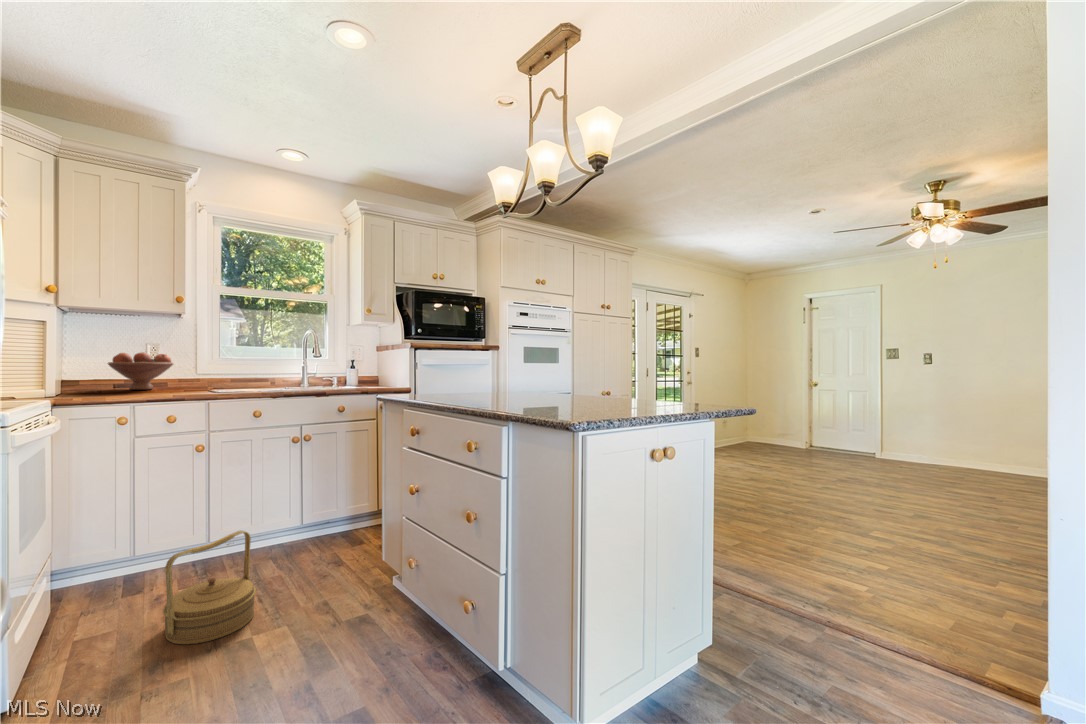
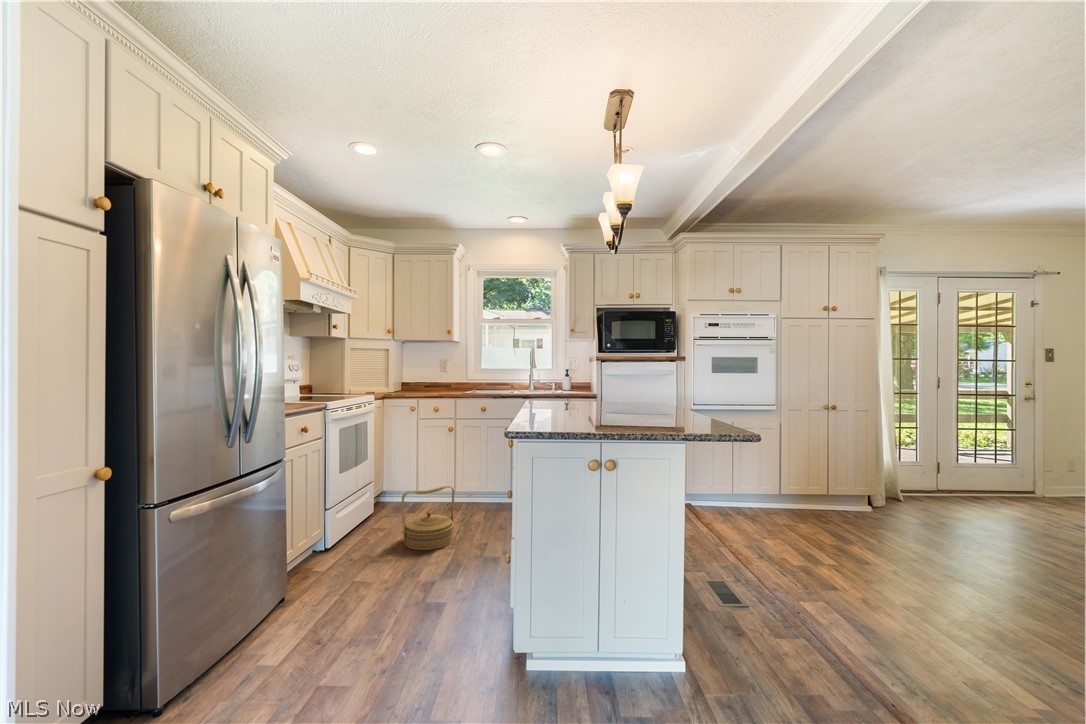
fruit bowl: present [108,353,173,390] -> none [419,365,452,389]

